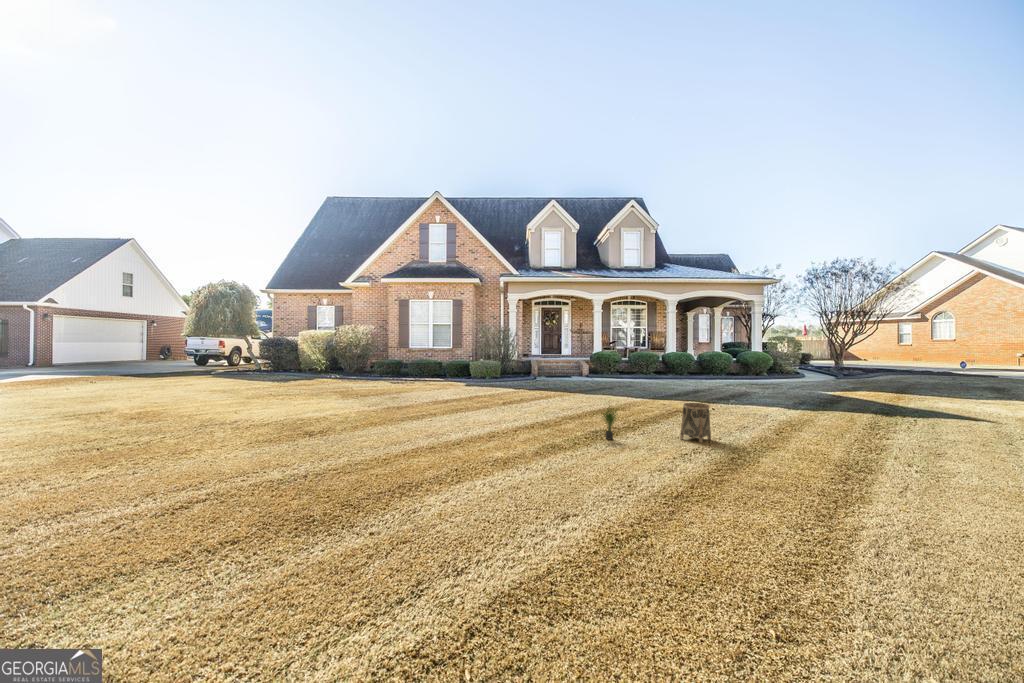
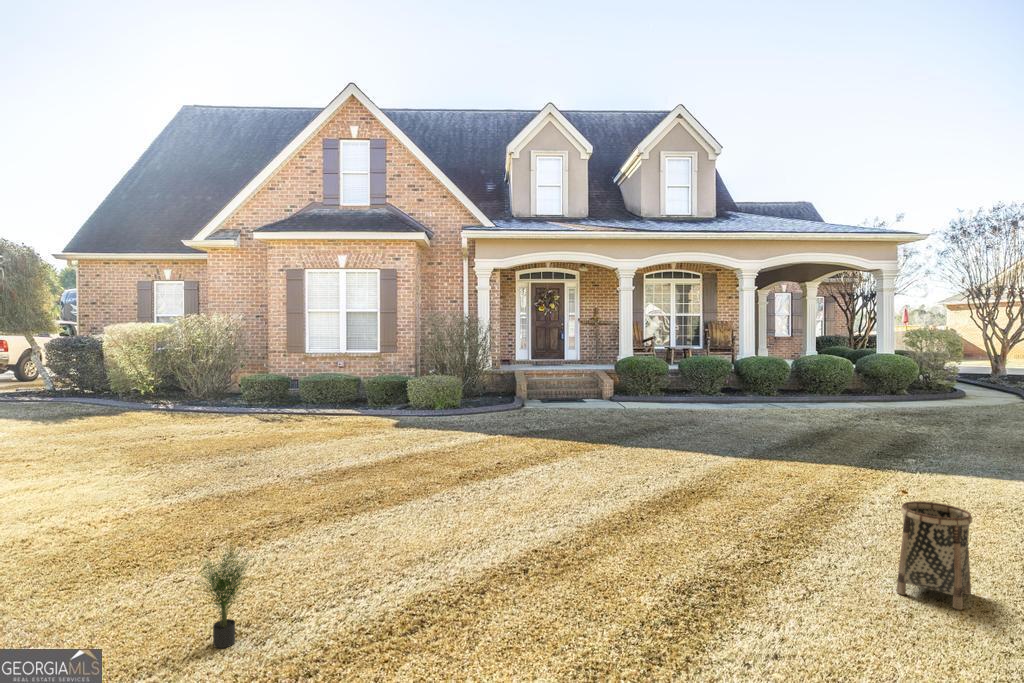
potted plant: present [603,409,618,439] -> present [200,547,248,648]

